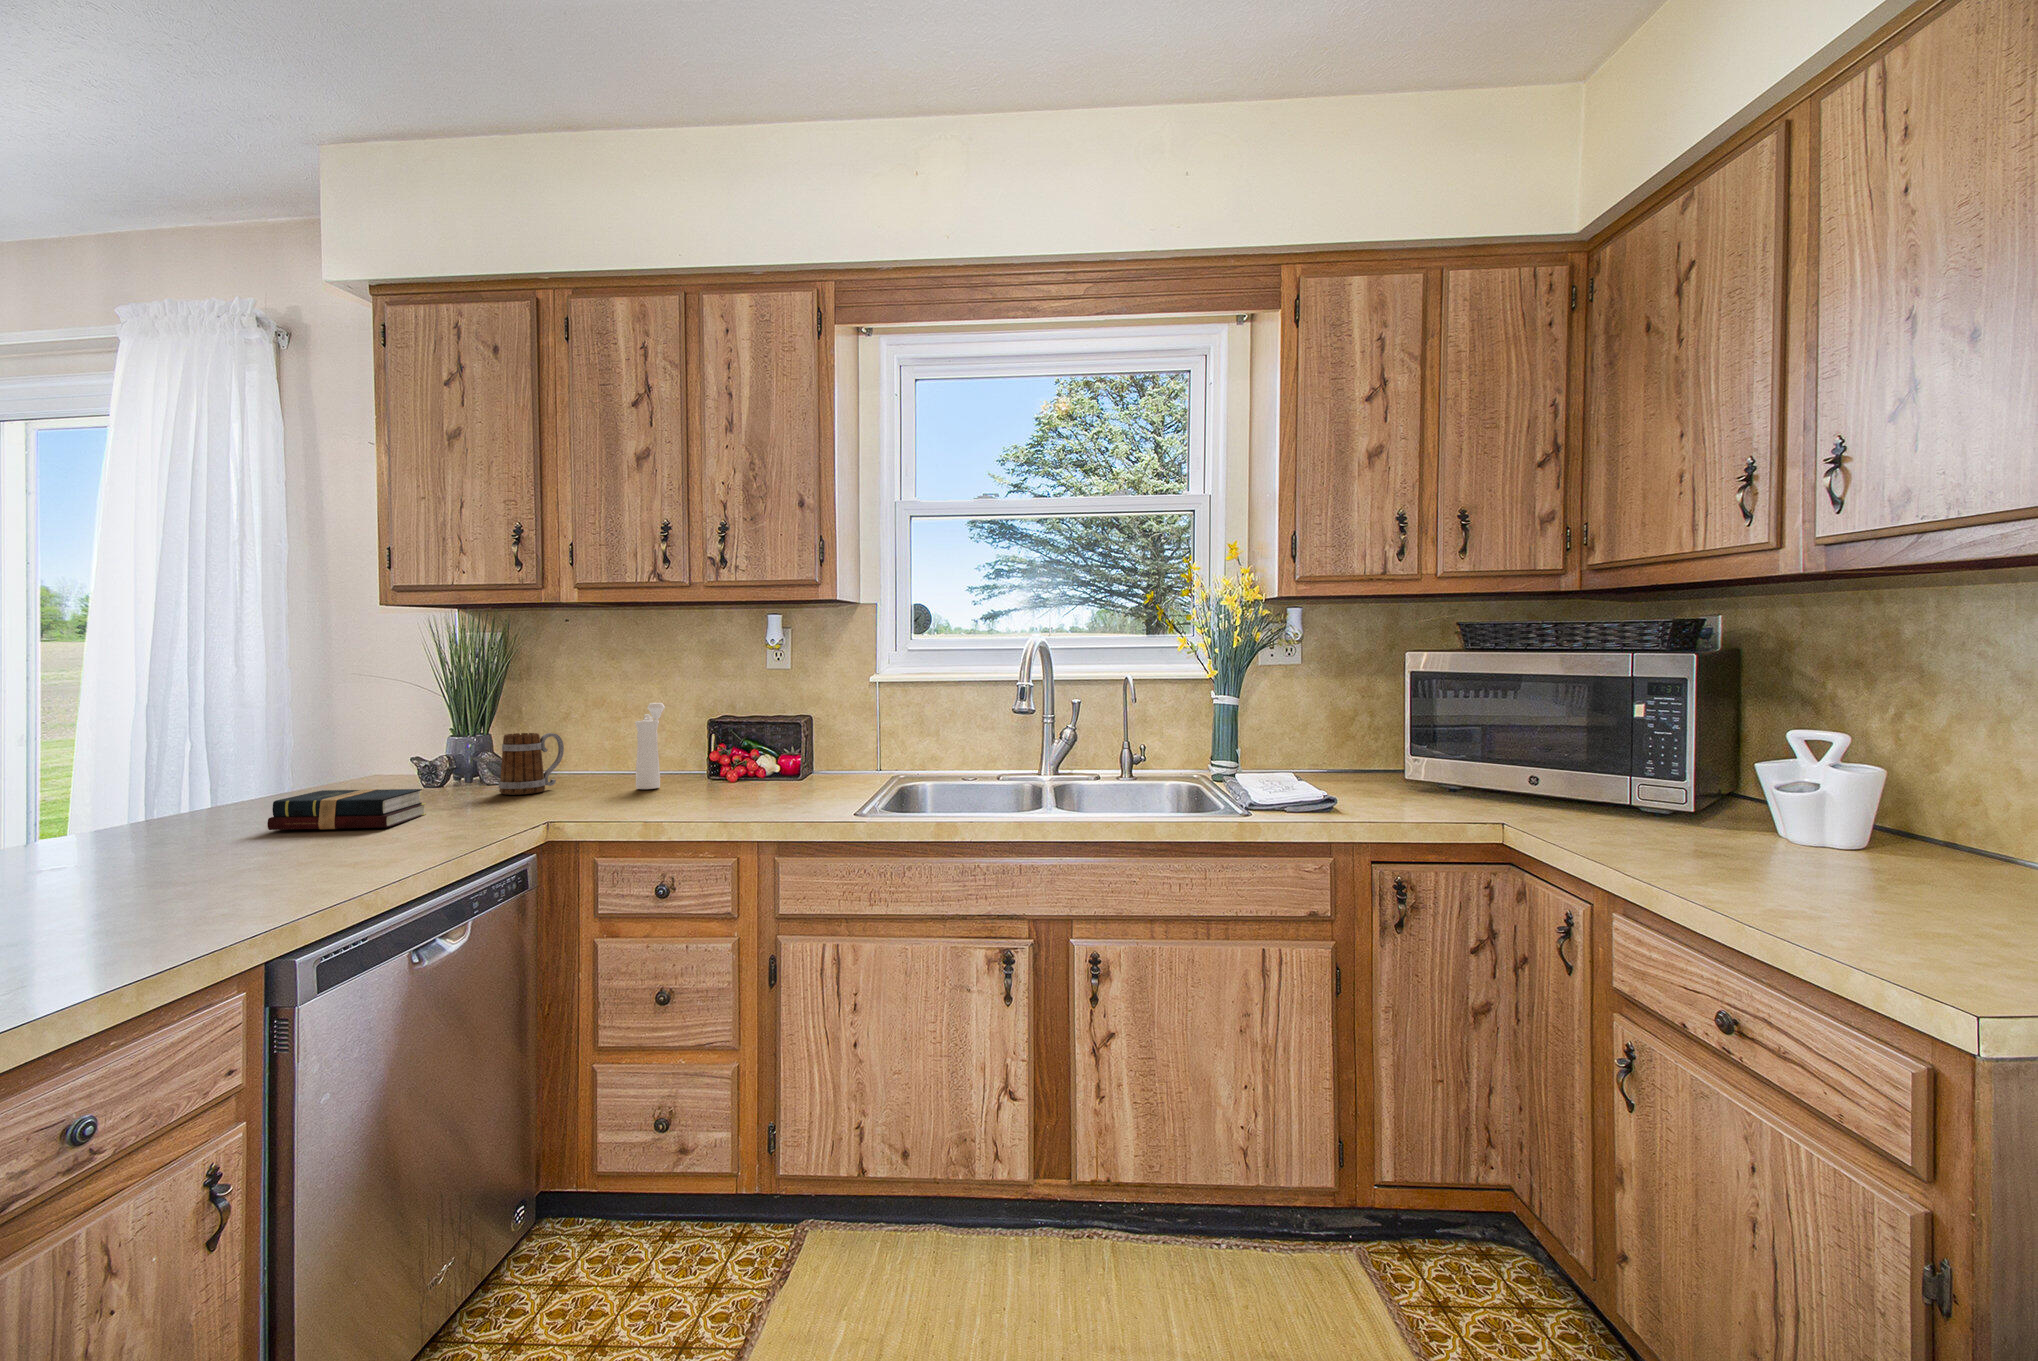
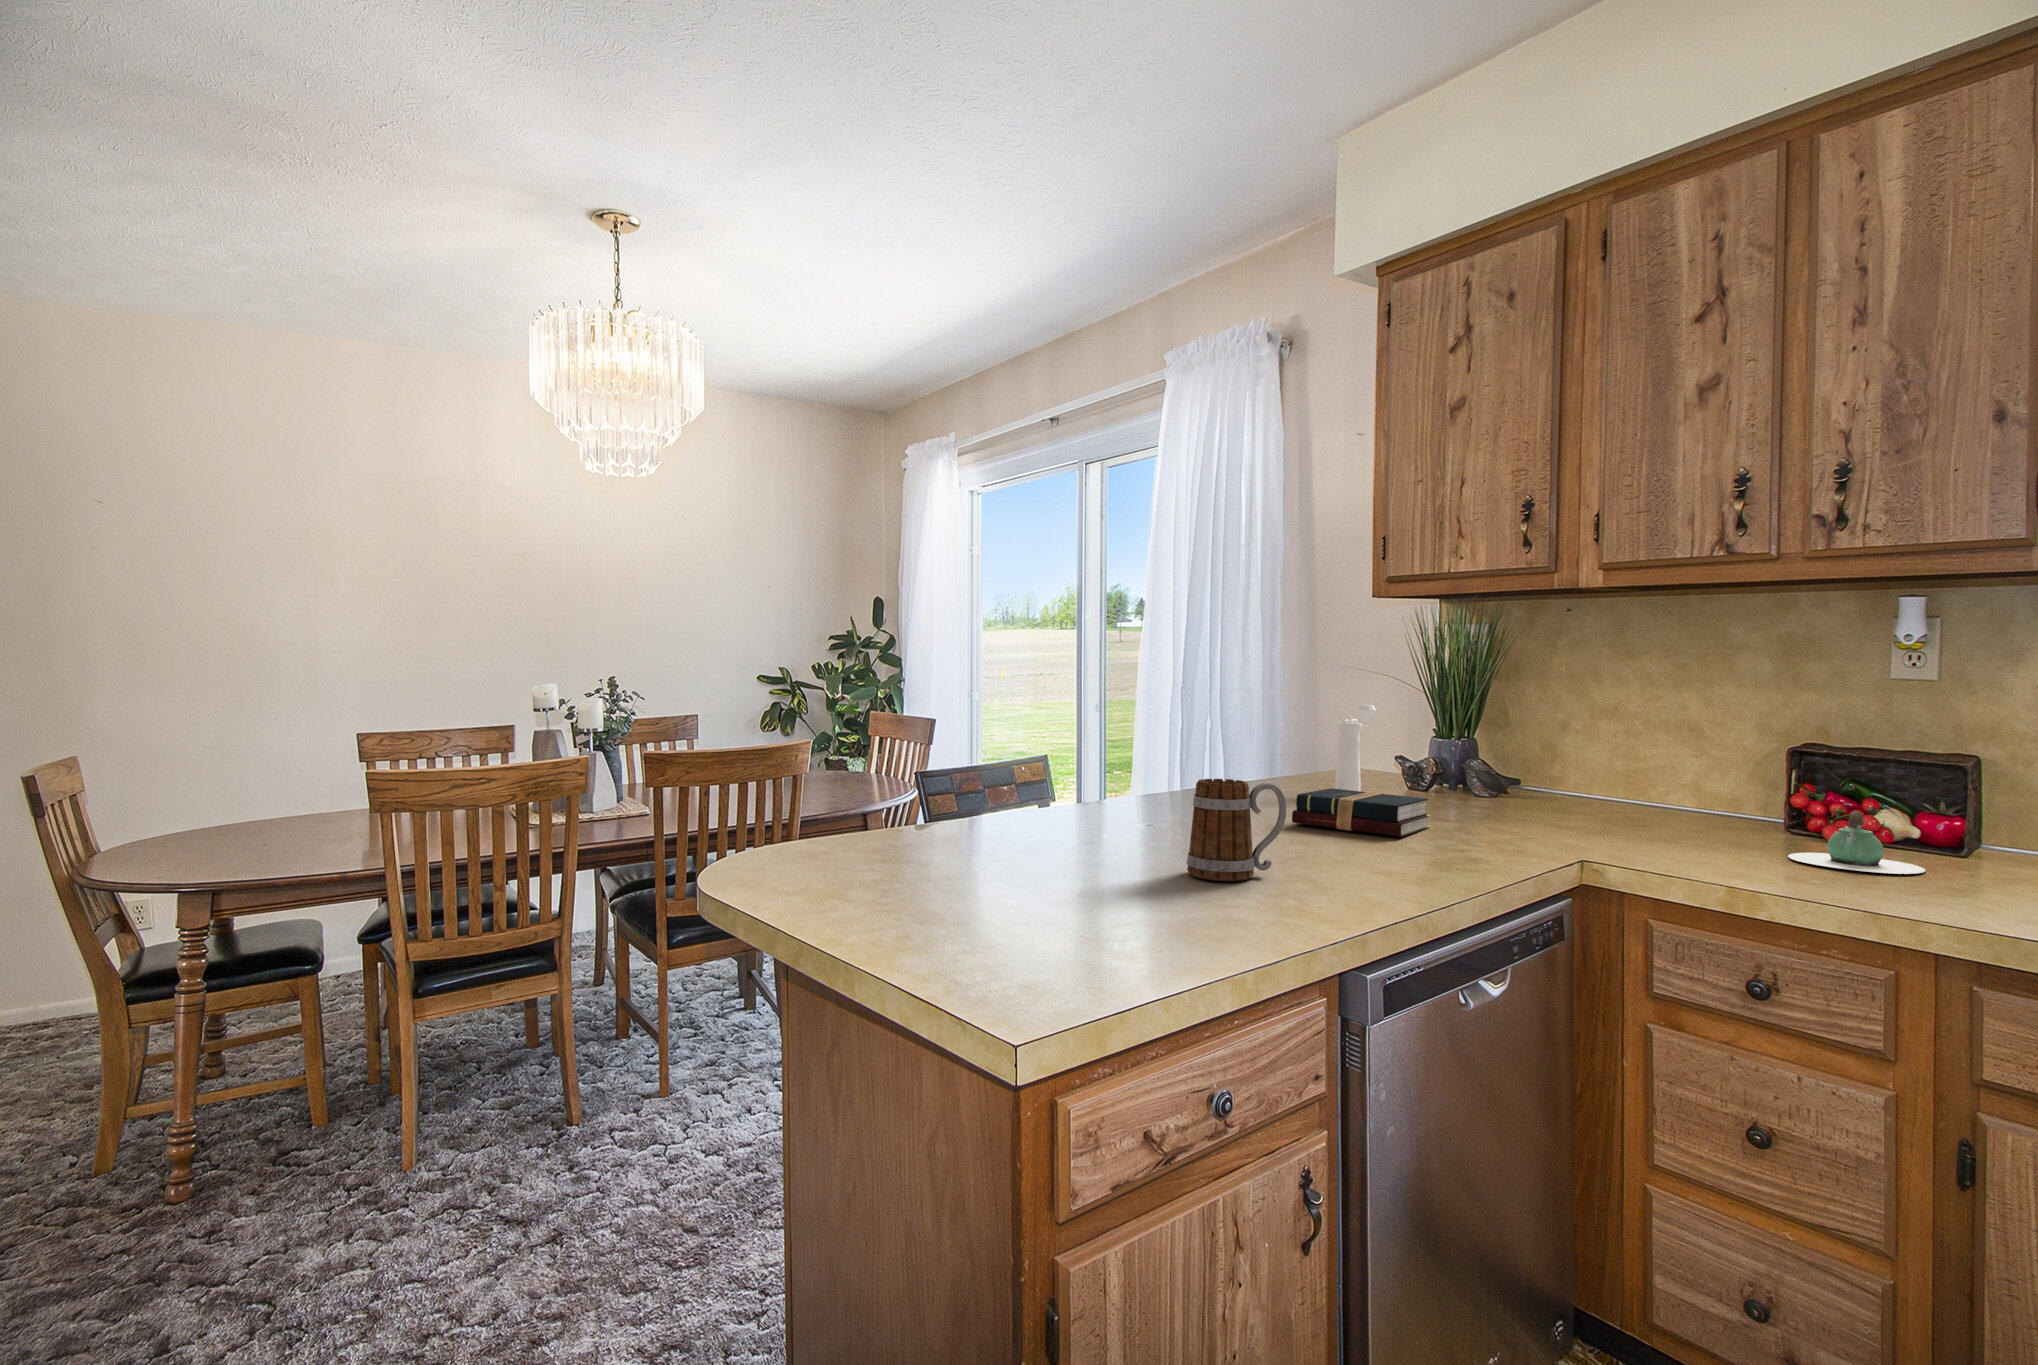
pepper mill: present [635,703,665,789] -> present [1335,705,1376,791]
mug: present [499,733,564,795] -> present [1187,779,1286,881]
teapot: none [699,761,775,802] -> present [1788,811,1926,874]

